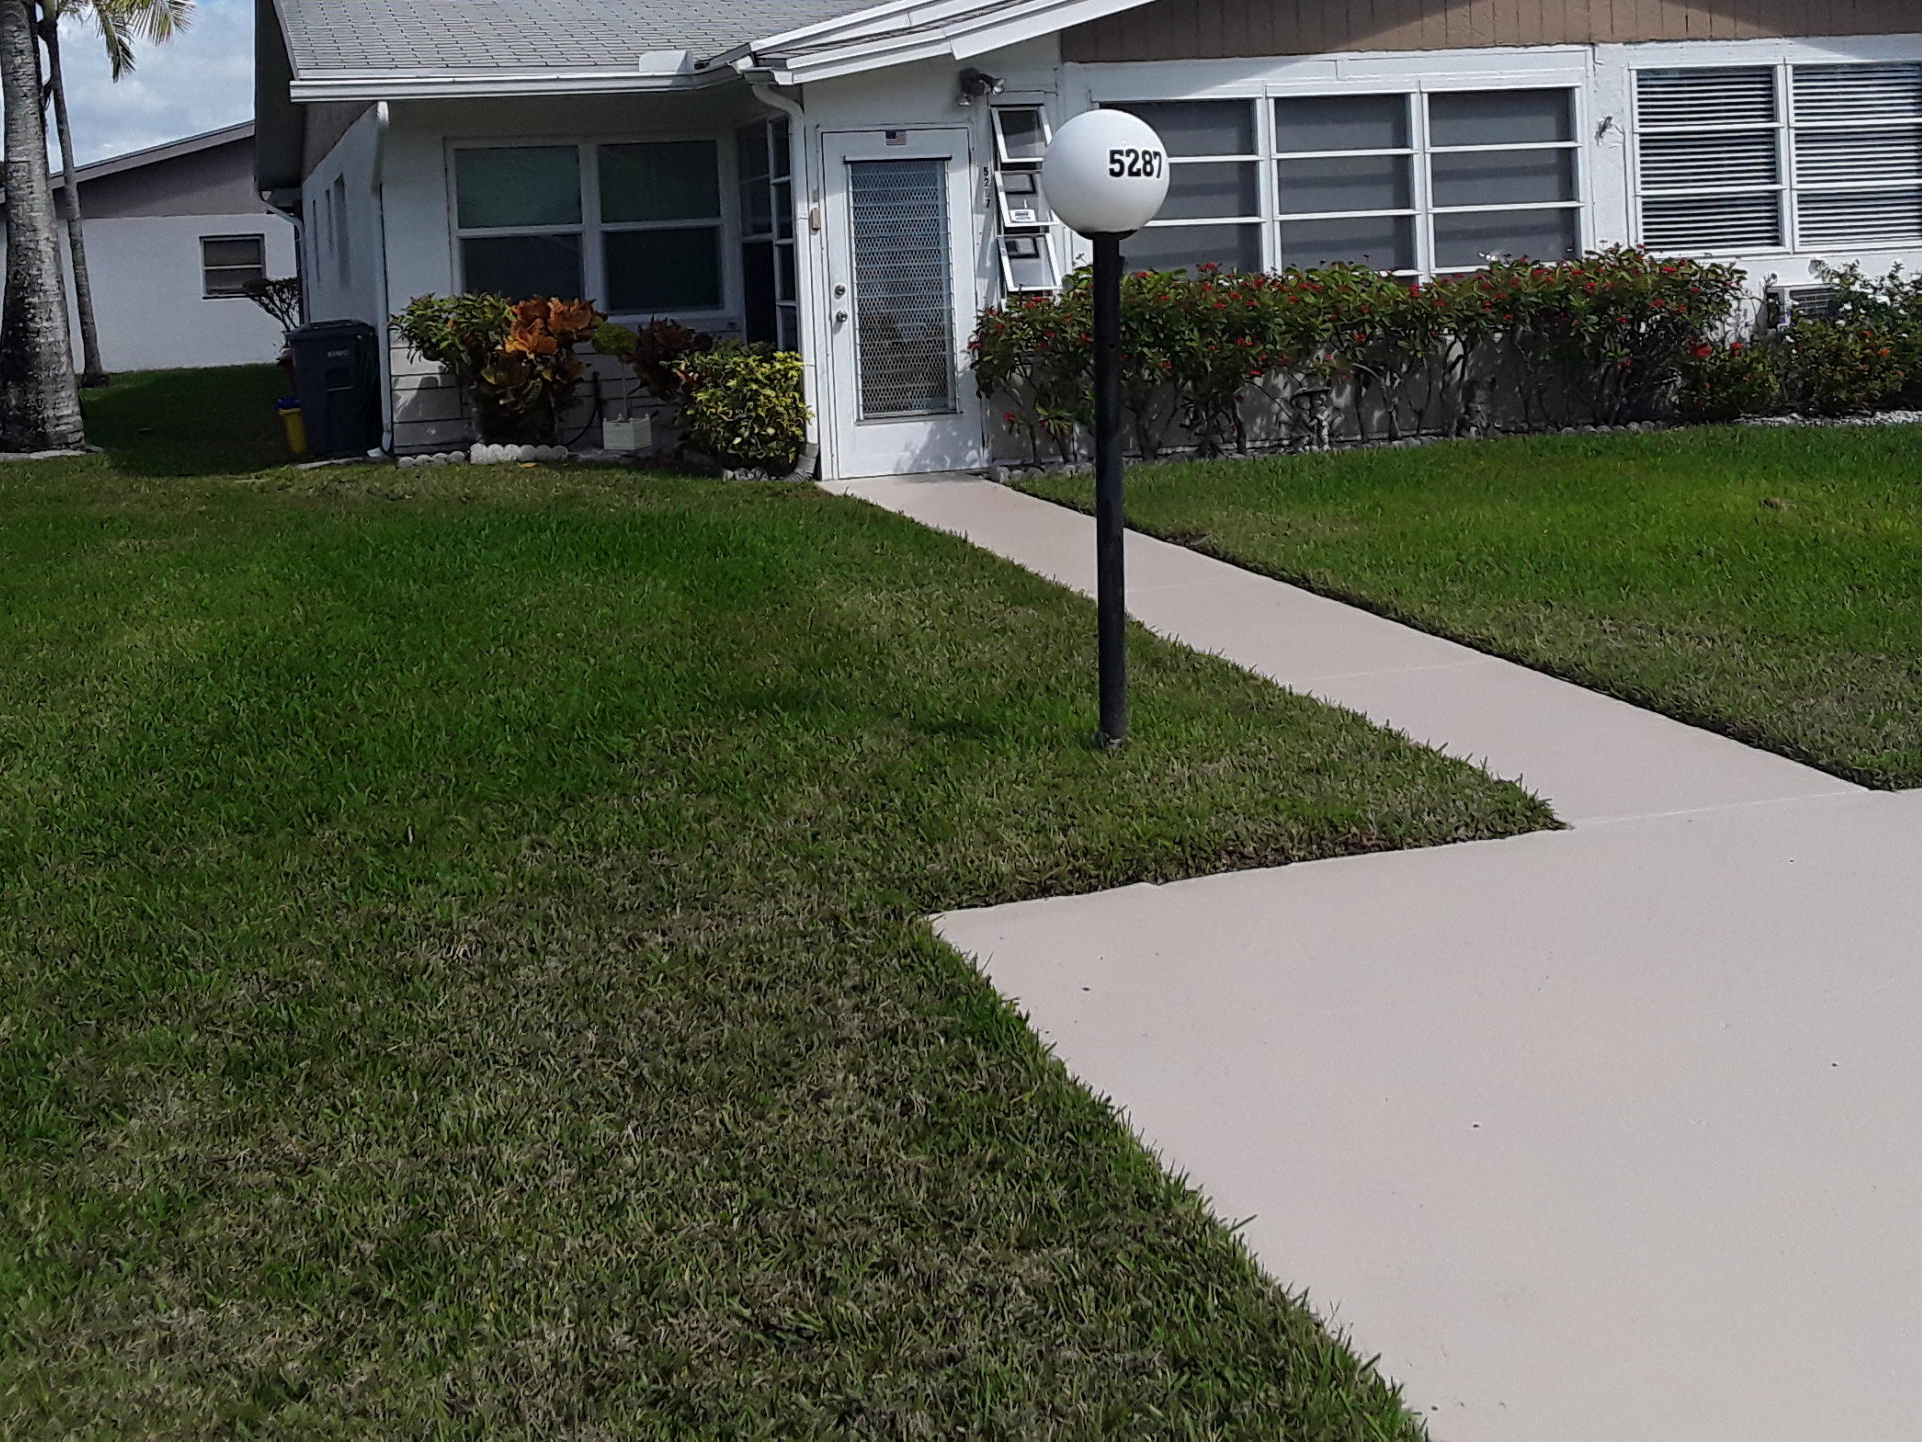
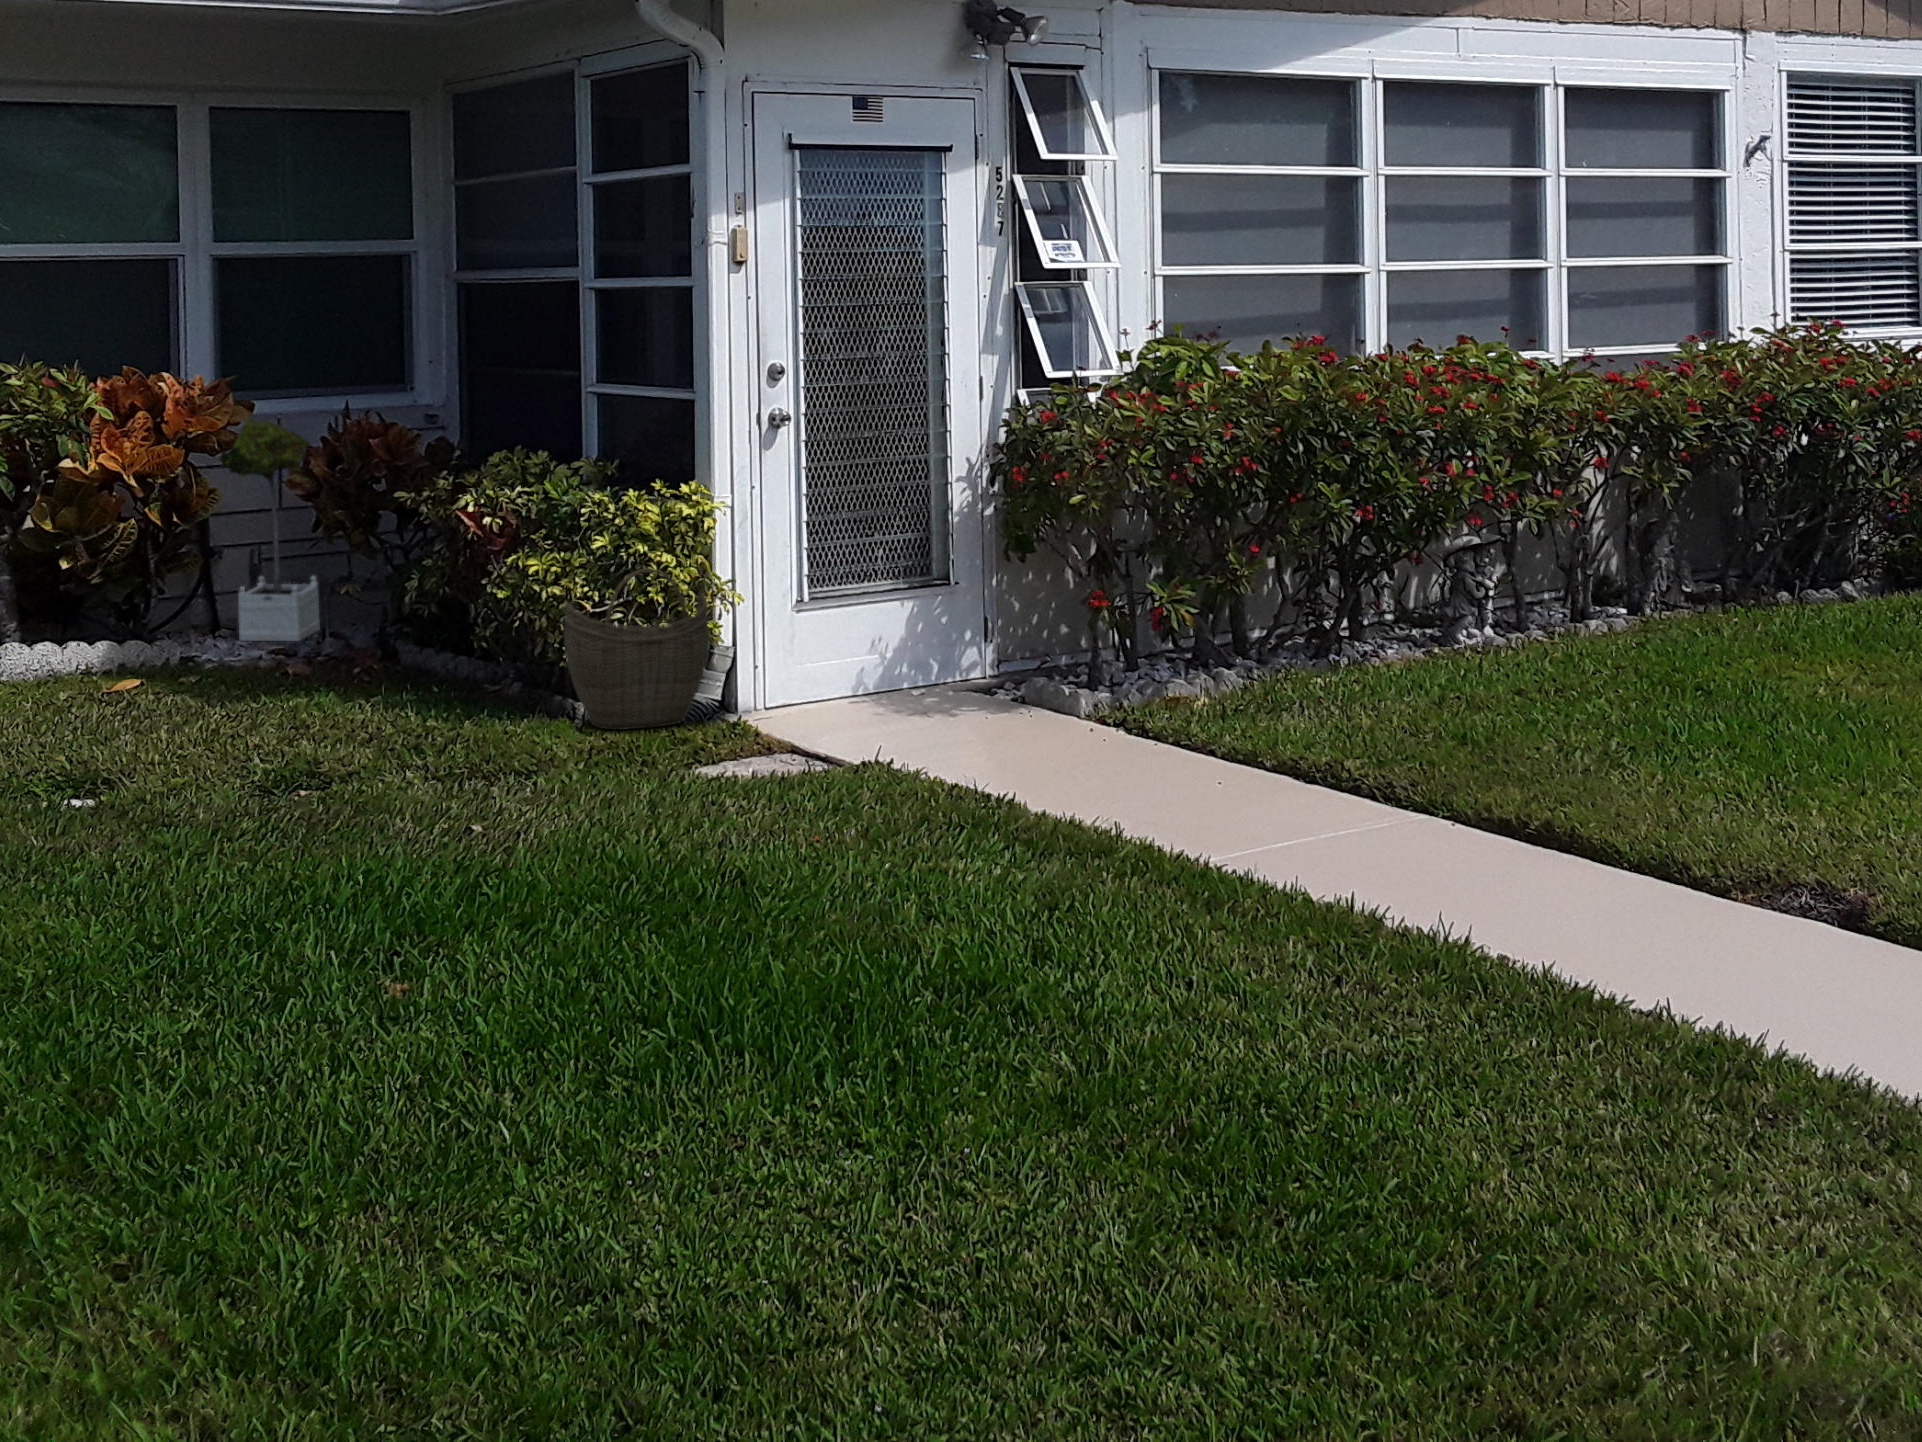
woven basket: none [715,392,793,483] -> present [564,566,708,730]

